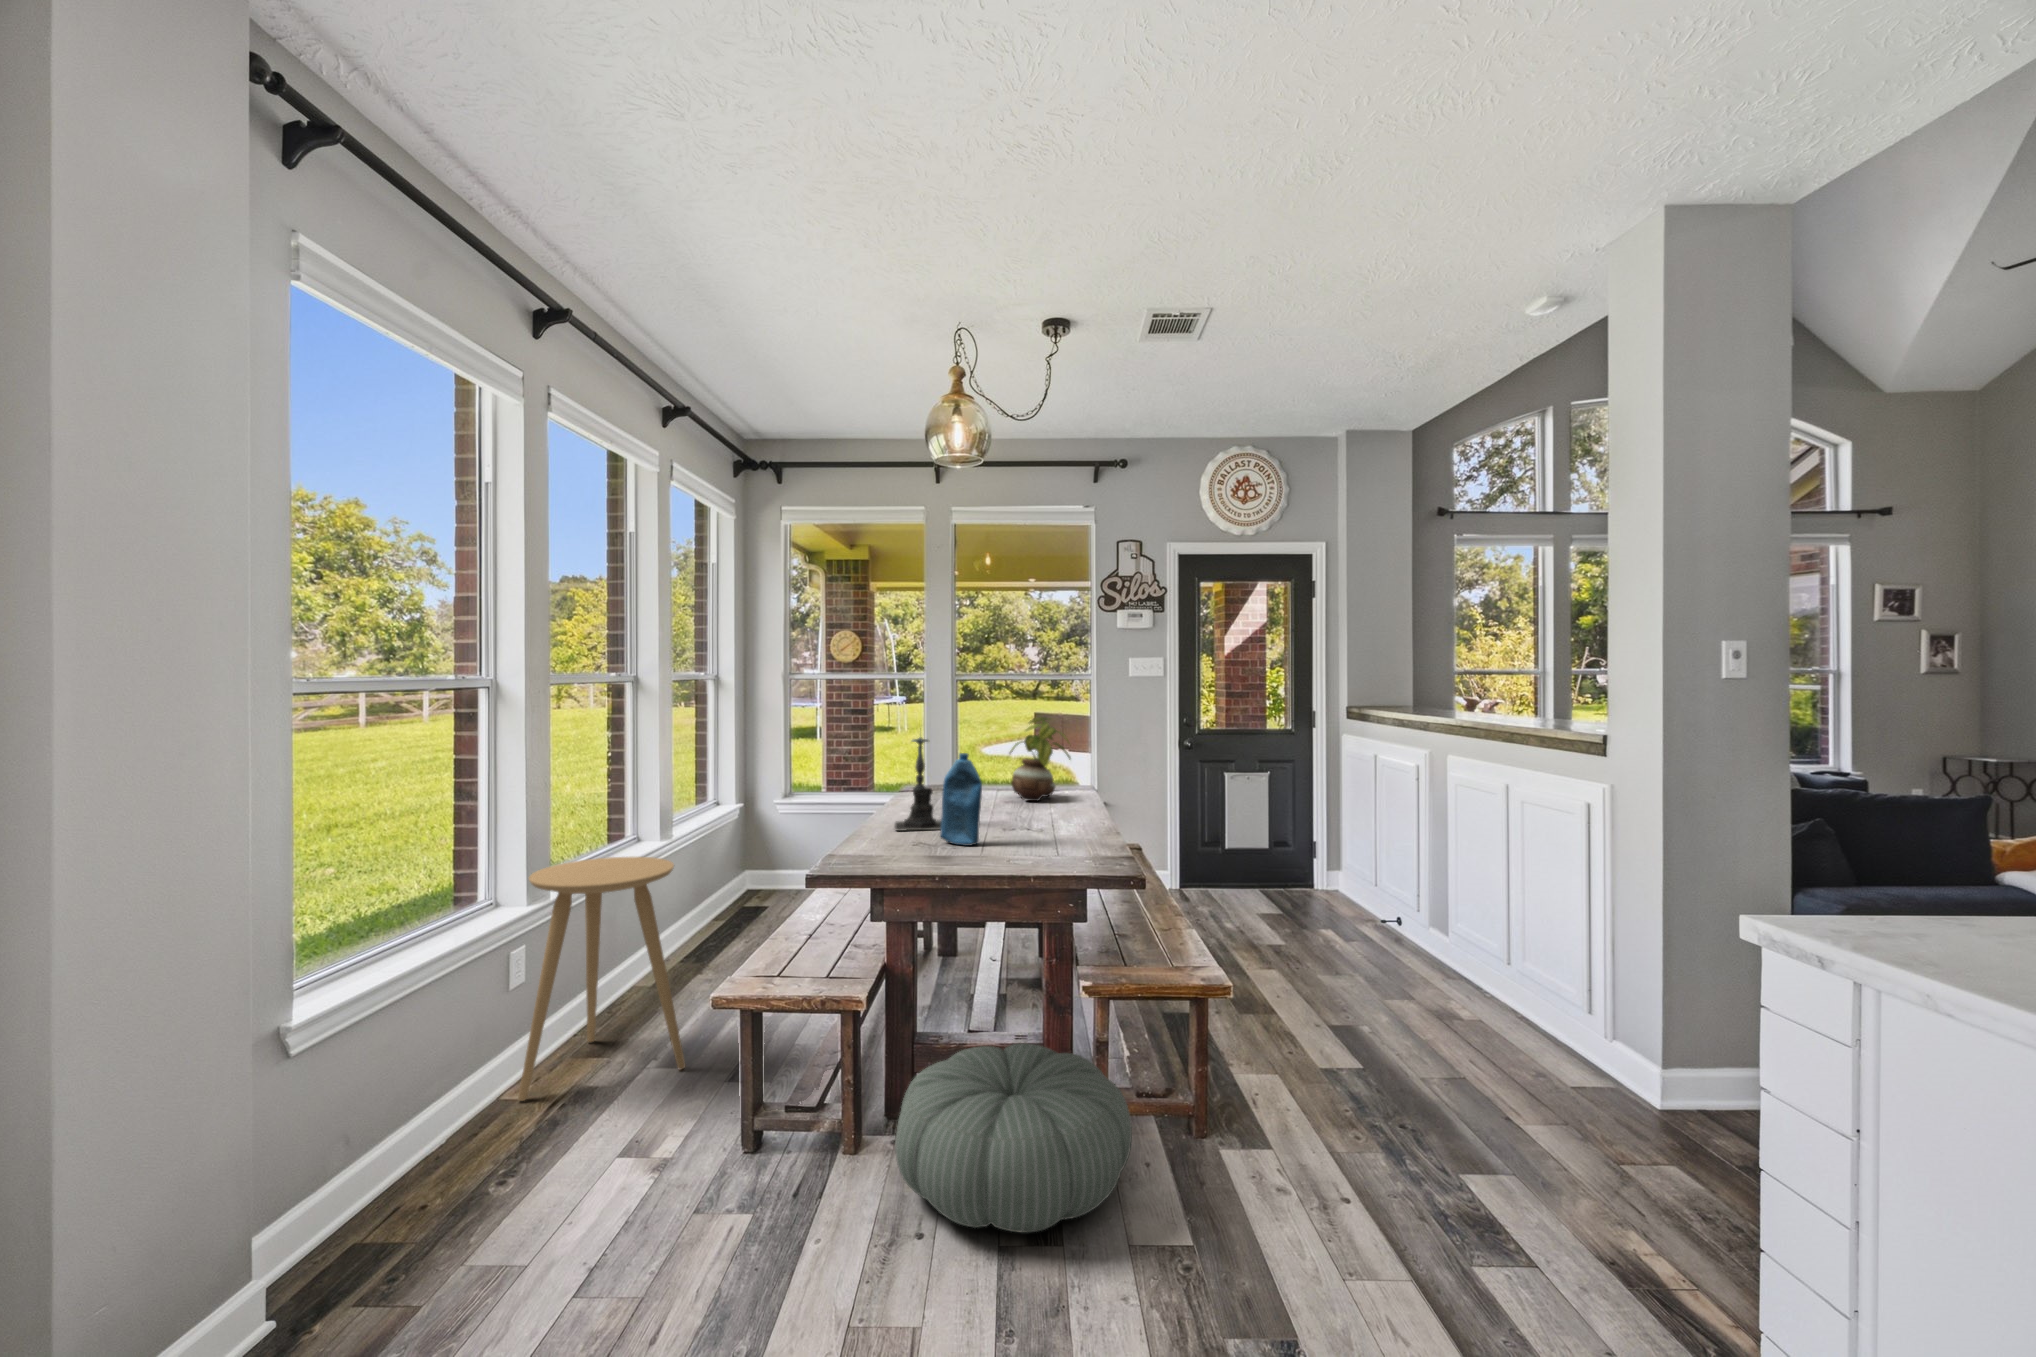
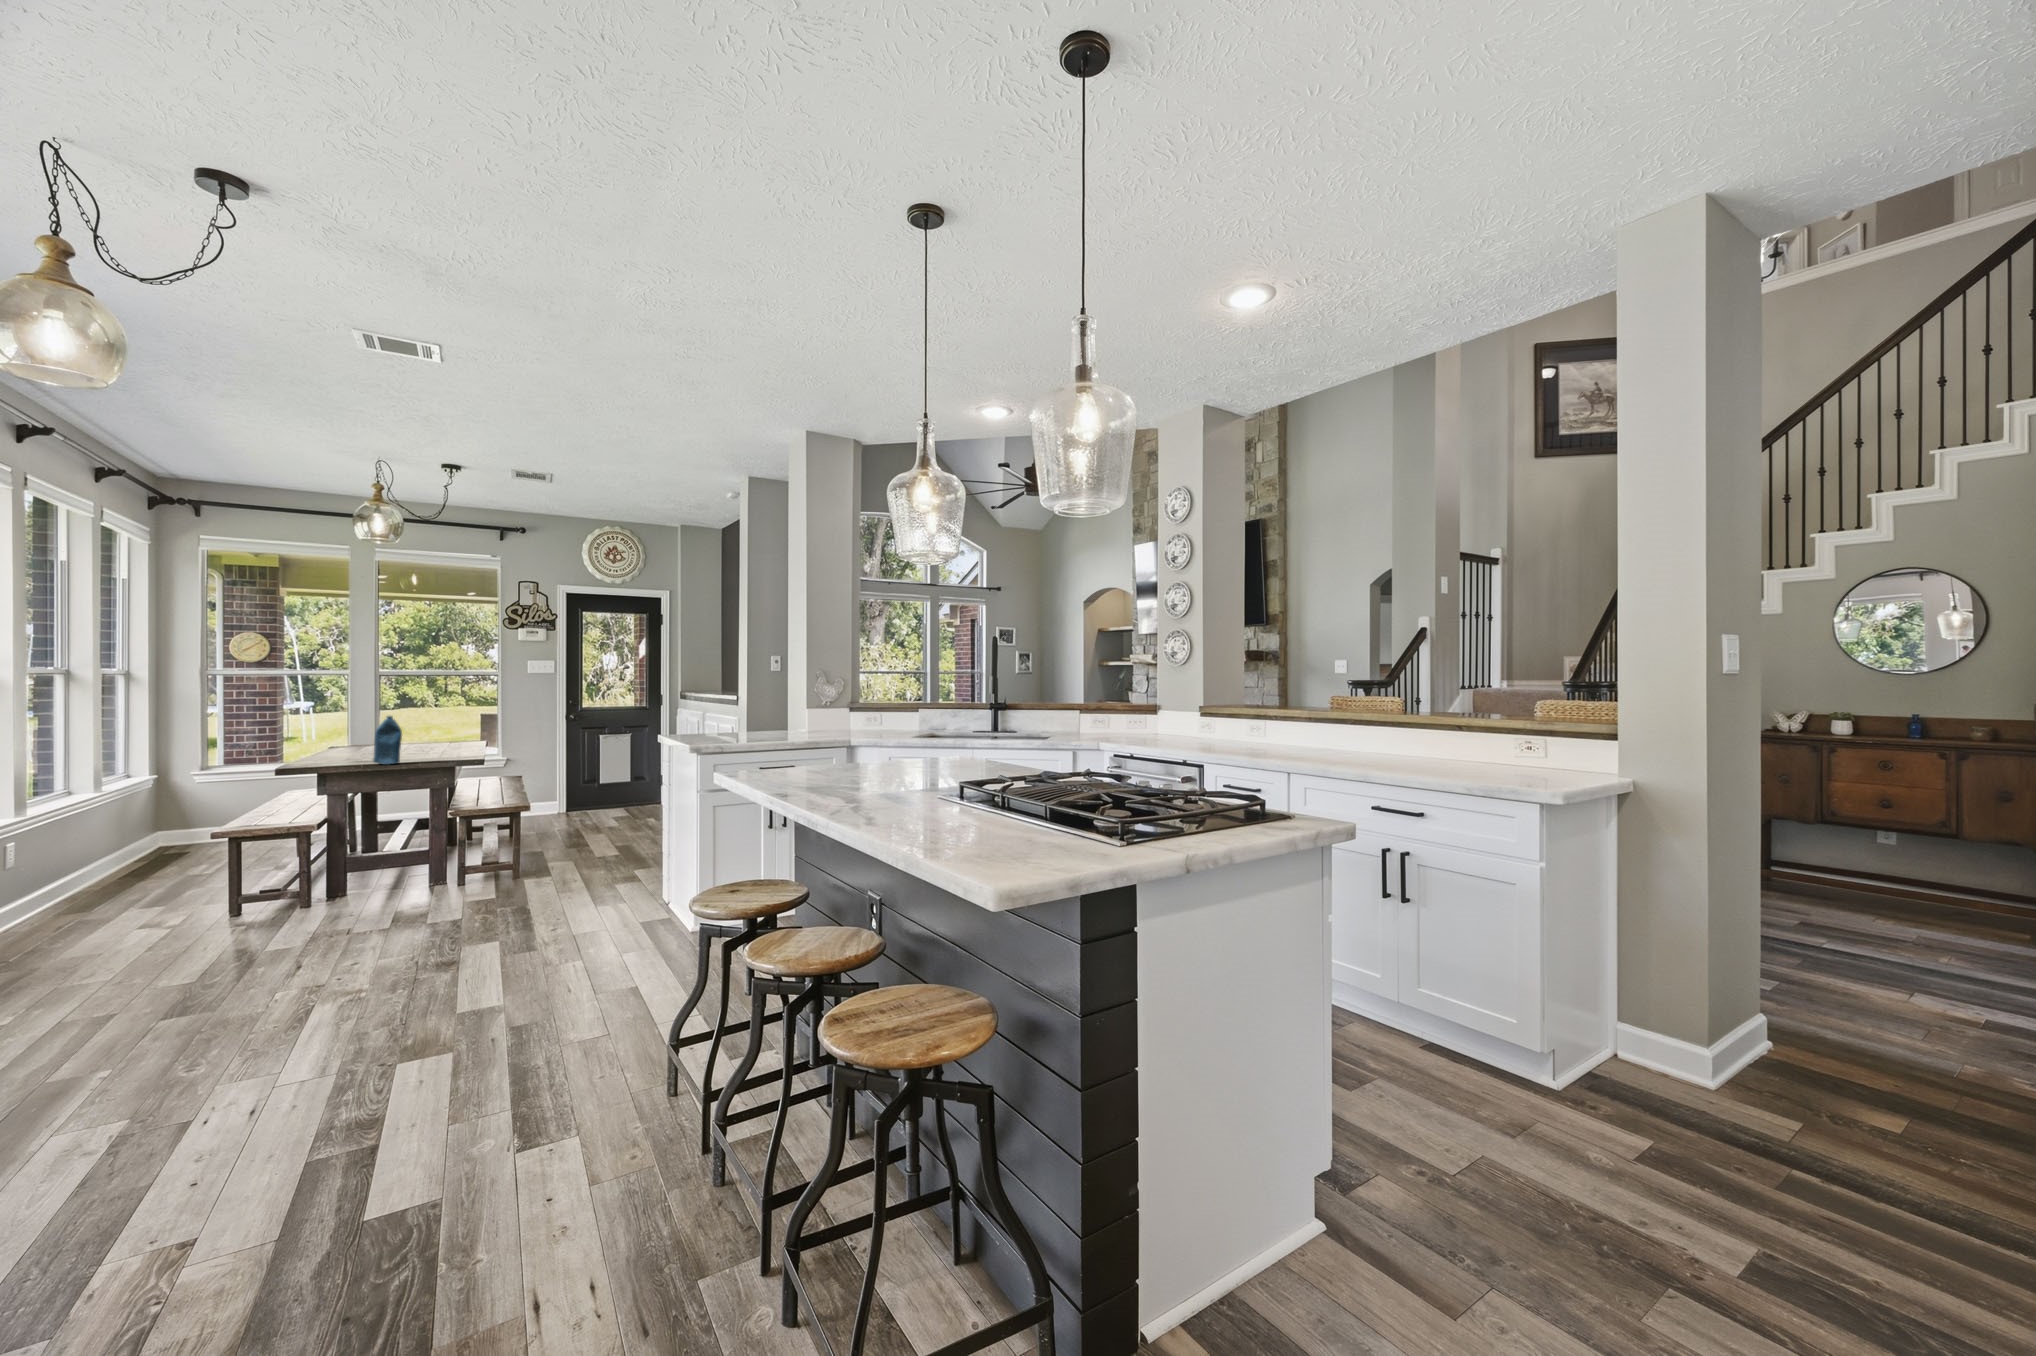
potted plant: present [1010,717,1071,801] -> none [423,698,469,748]
candle holder: present [895,737,941,831] -> none [337,702,375,763]
side table: present [518,857,686,1101] -> none [25,792,169,944]
pouf: present [895,1043,1132,1233] -> none [348,856,487,924]

